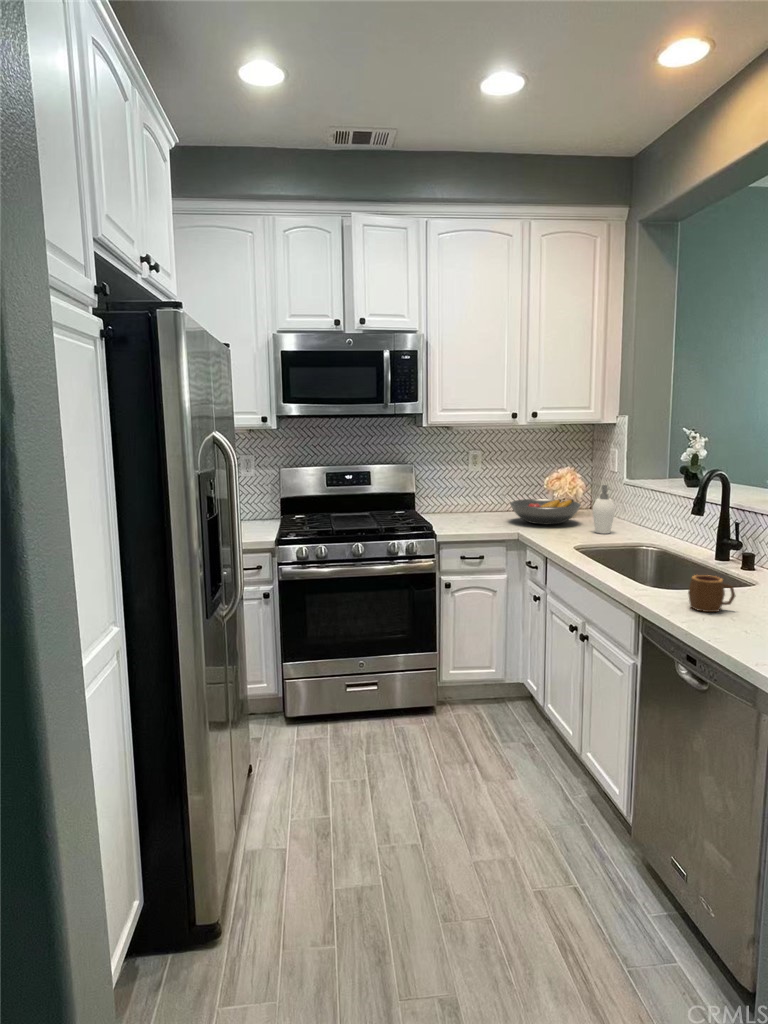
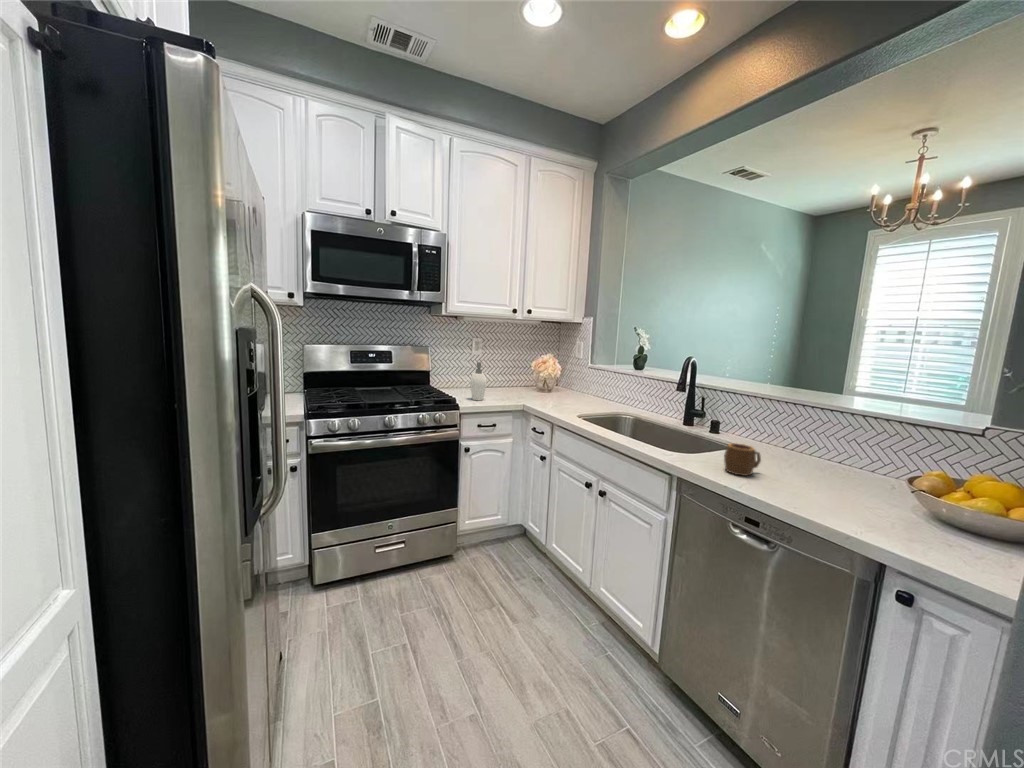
soap dispenser: present [593,485,615,534] -> present [470,362,486,400]
fruit bowl: present [510,499,581,524] -> none [510,377,564,397]

